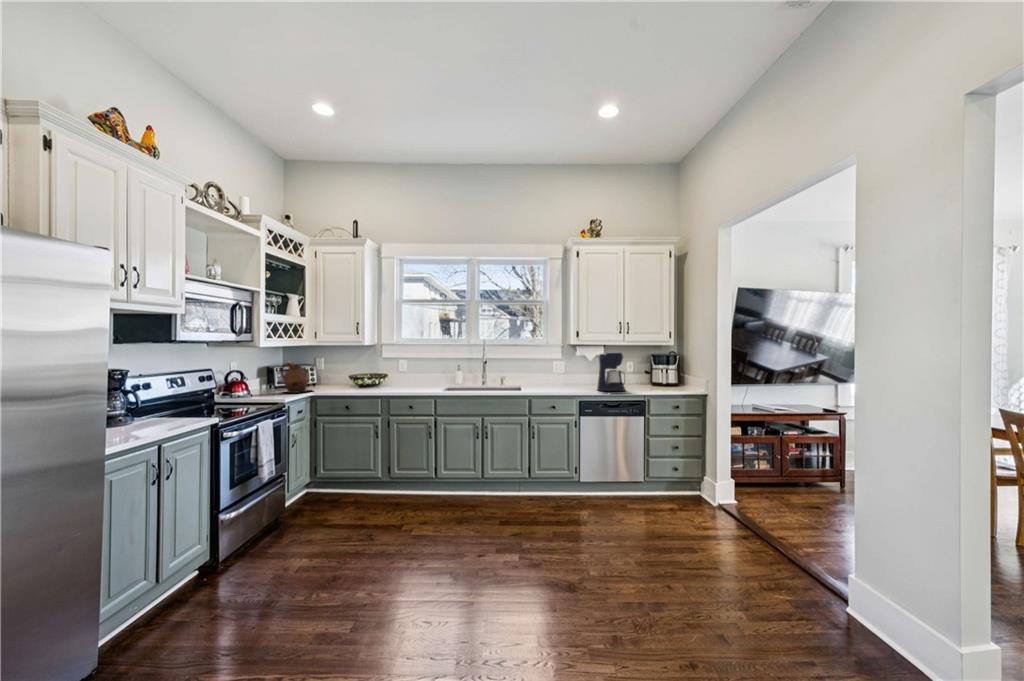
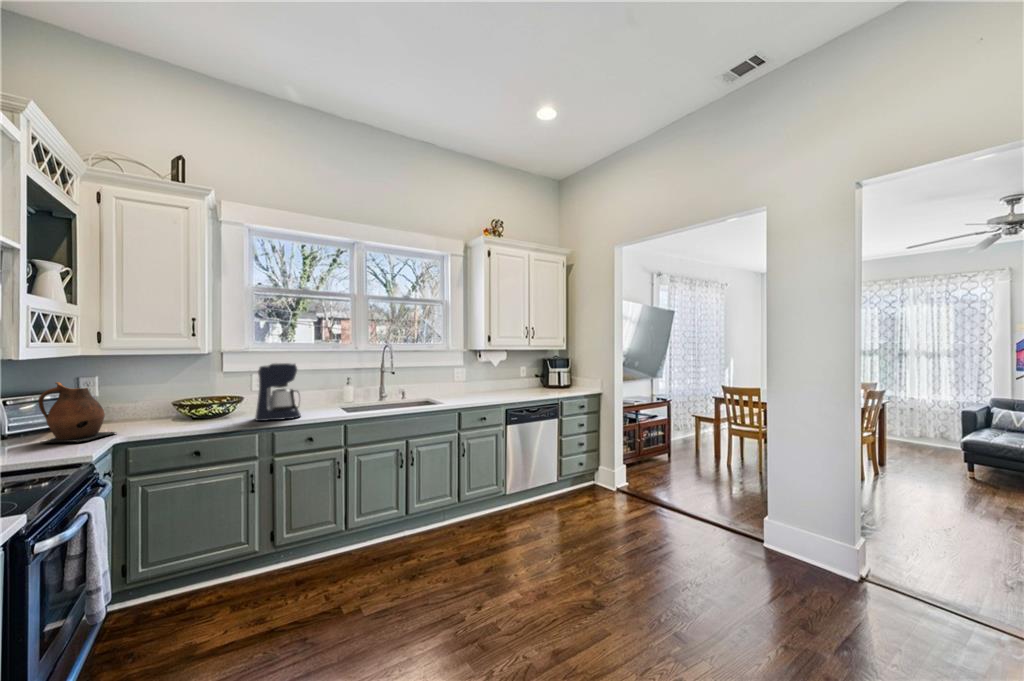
coffee maker: present [597,352,626,391] -> present [255,363,300,421]

